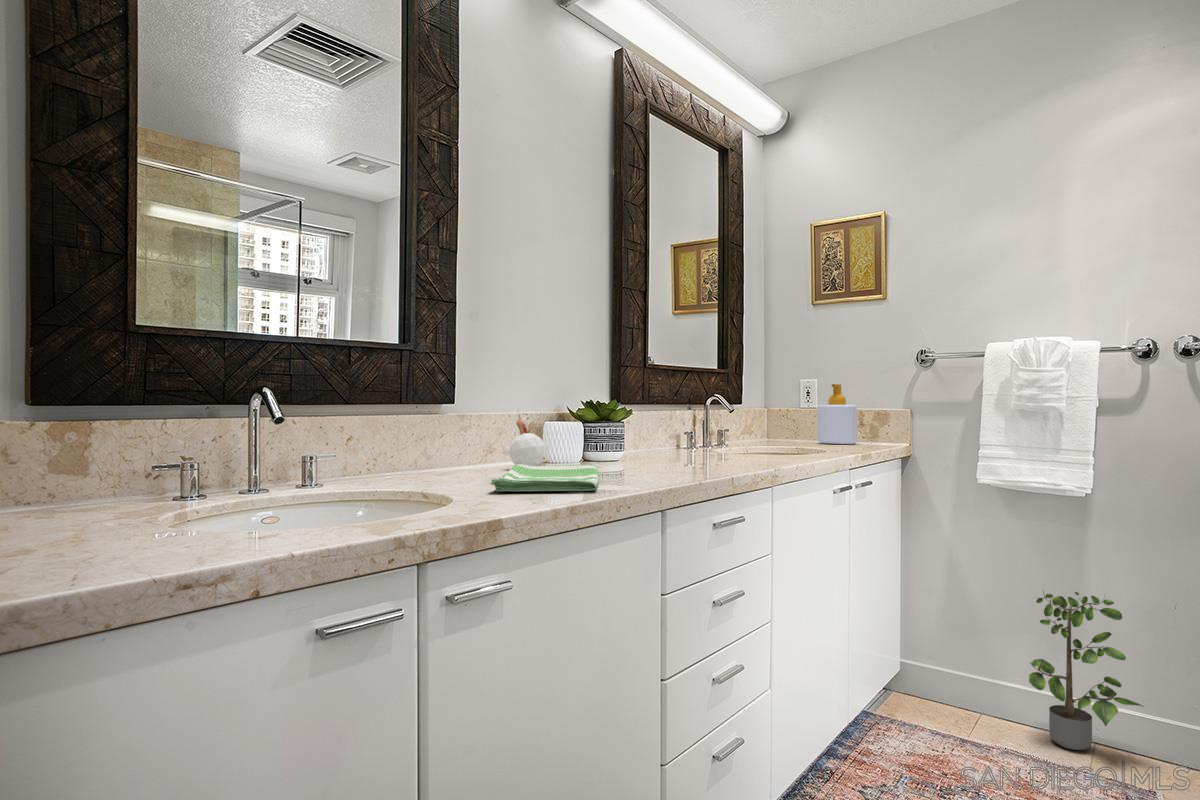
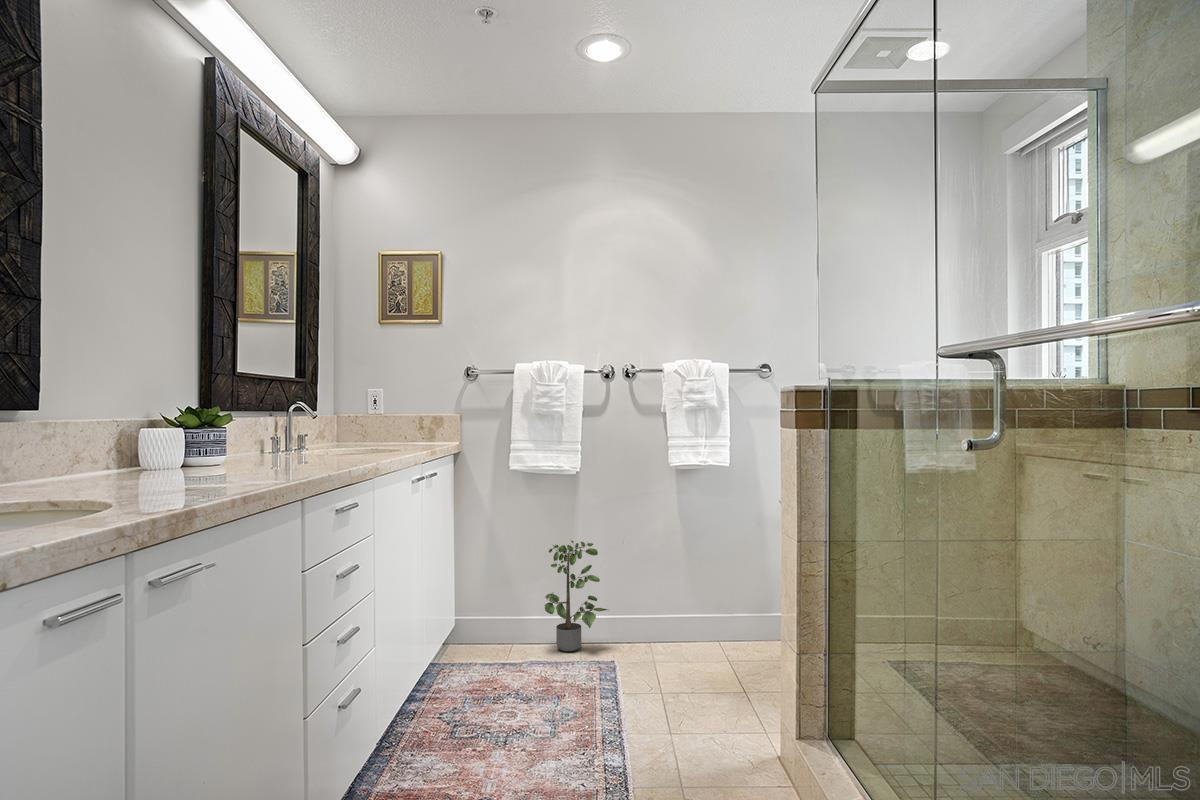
soap bottle: present [818,384,857,444] -> none [389,393,421,444]
candle: present [509,408,545,466] -> none [111,413,155,476]
dish towel: present [490,464,599,492] -> none [143,465,261,490]

